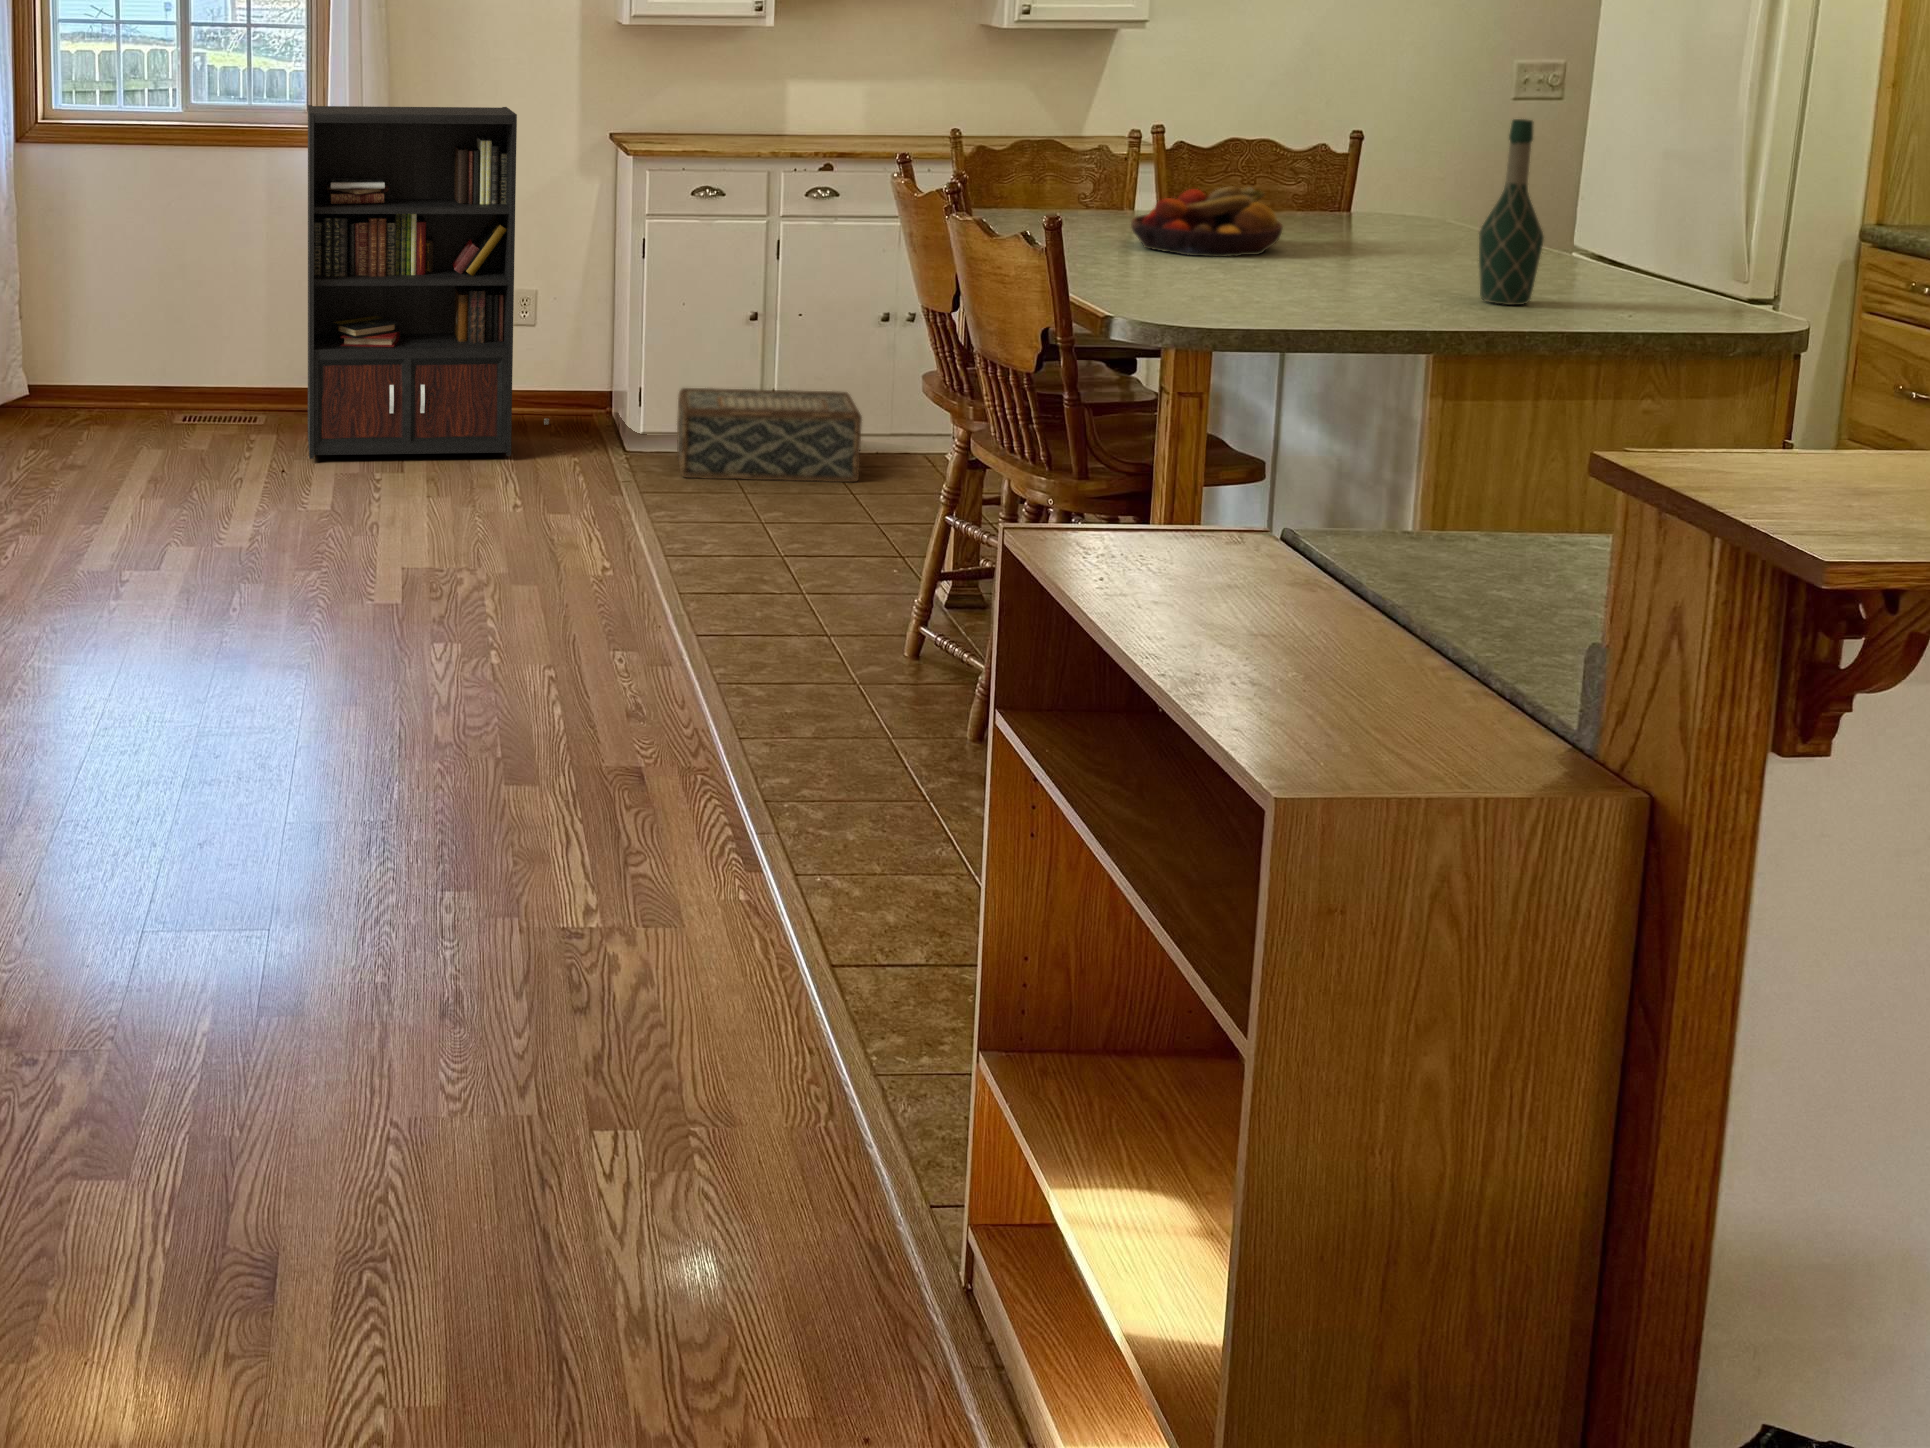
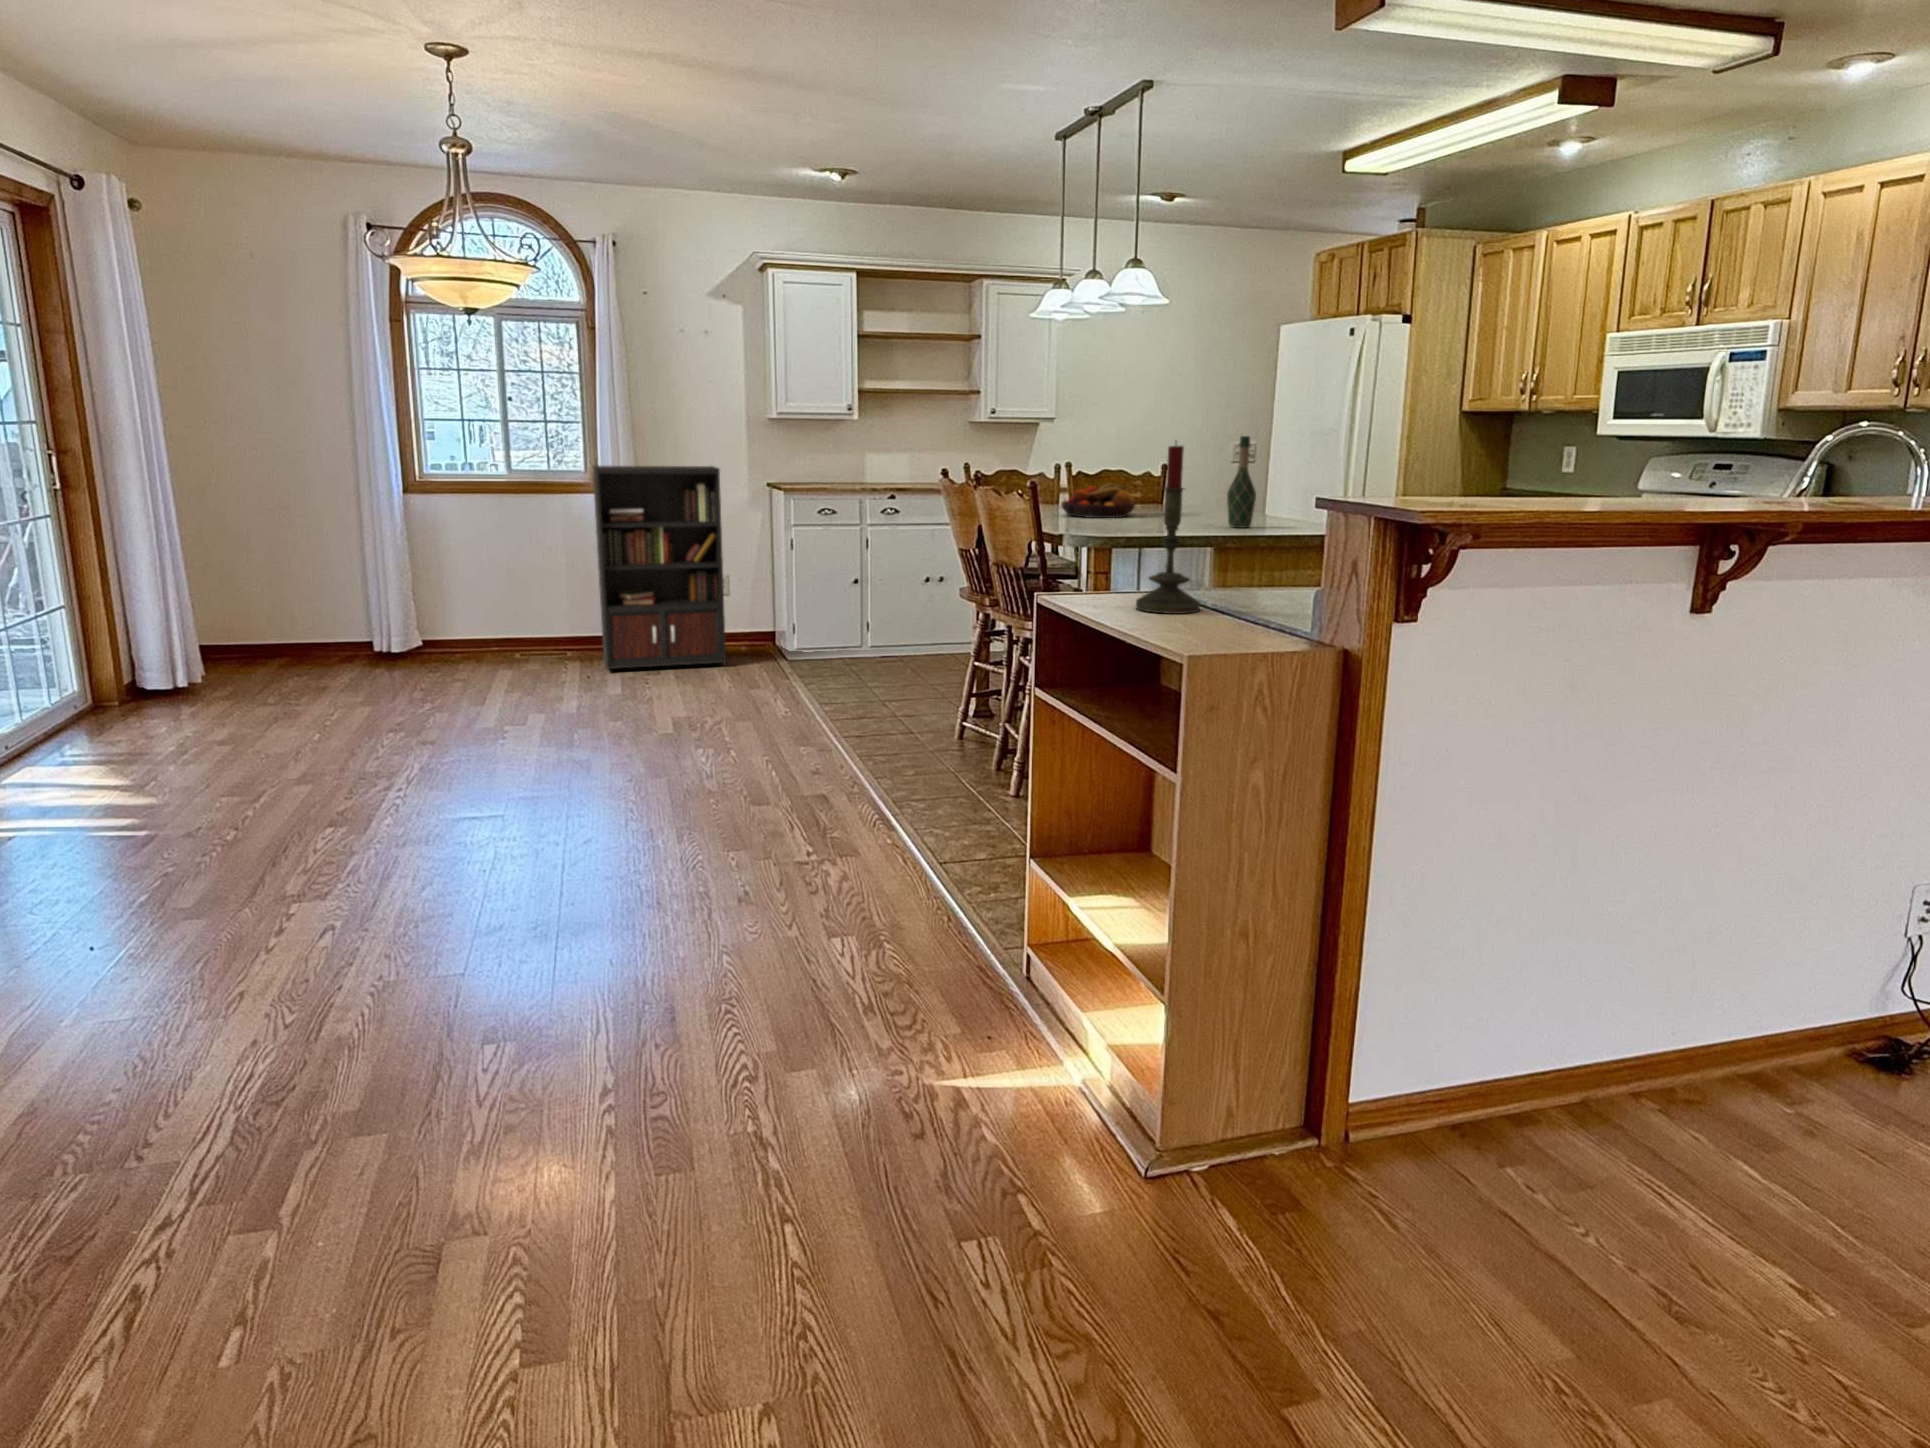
candle: none [1260,228,1410,605] -> present [1136,444,1200,614]
woven basket: present [677,388,862,482] -> none [819,621,921,670]

